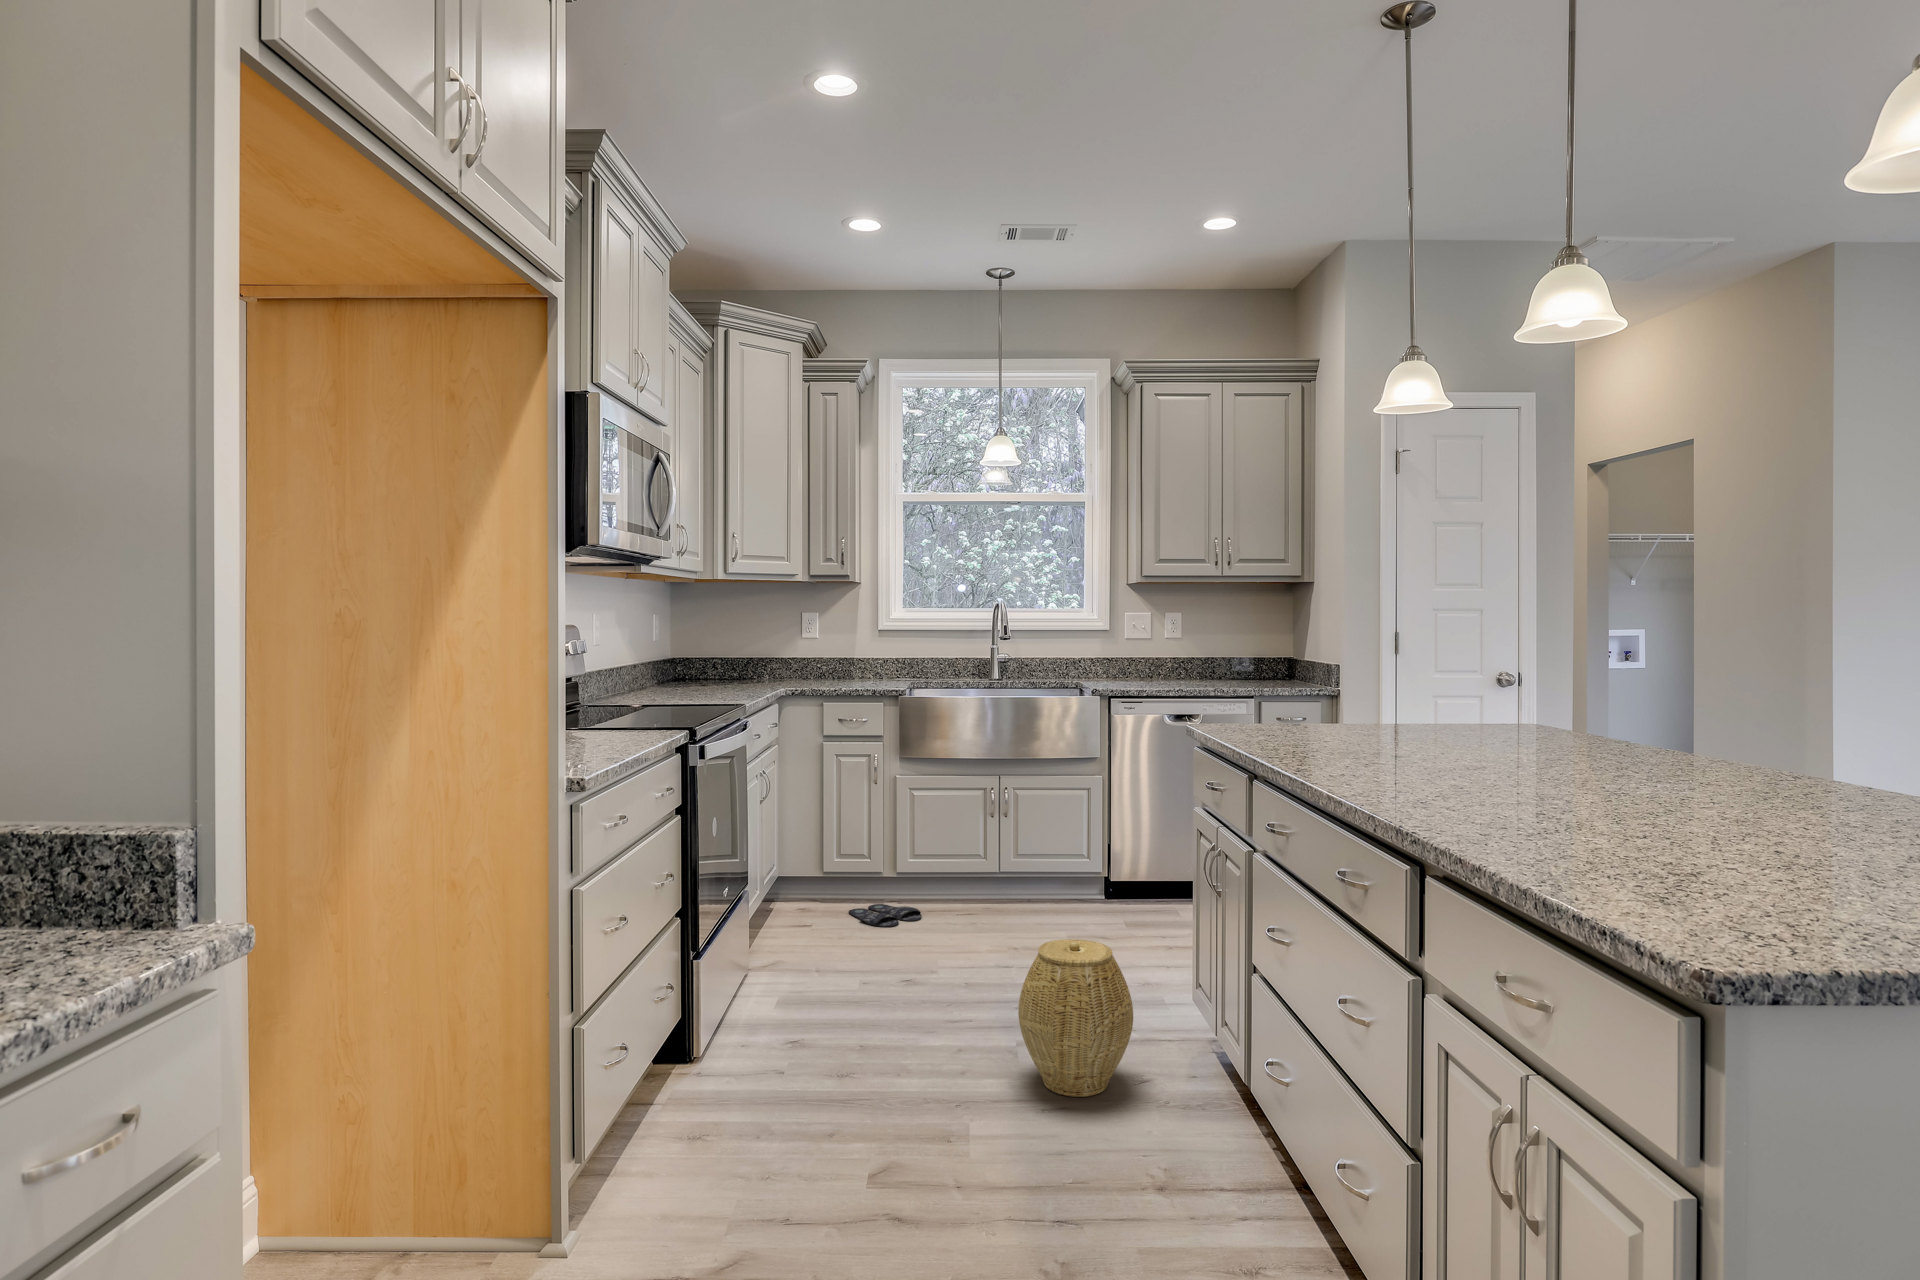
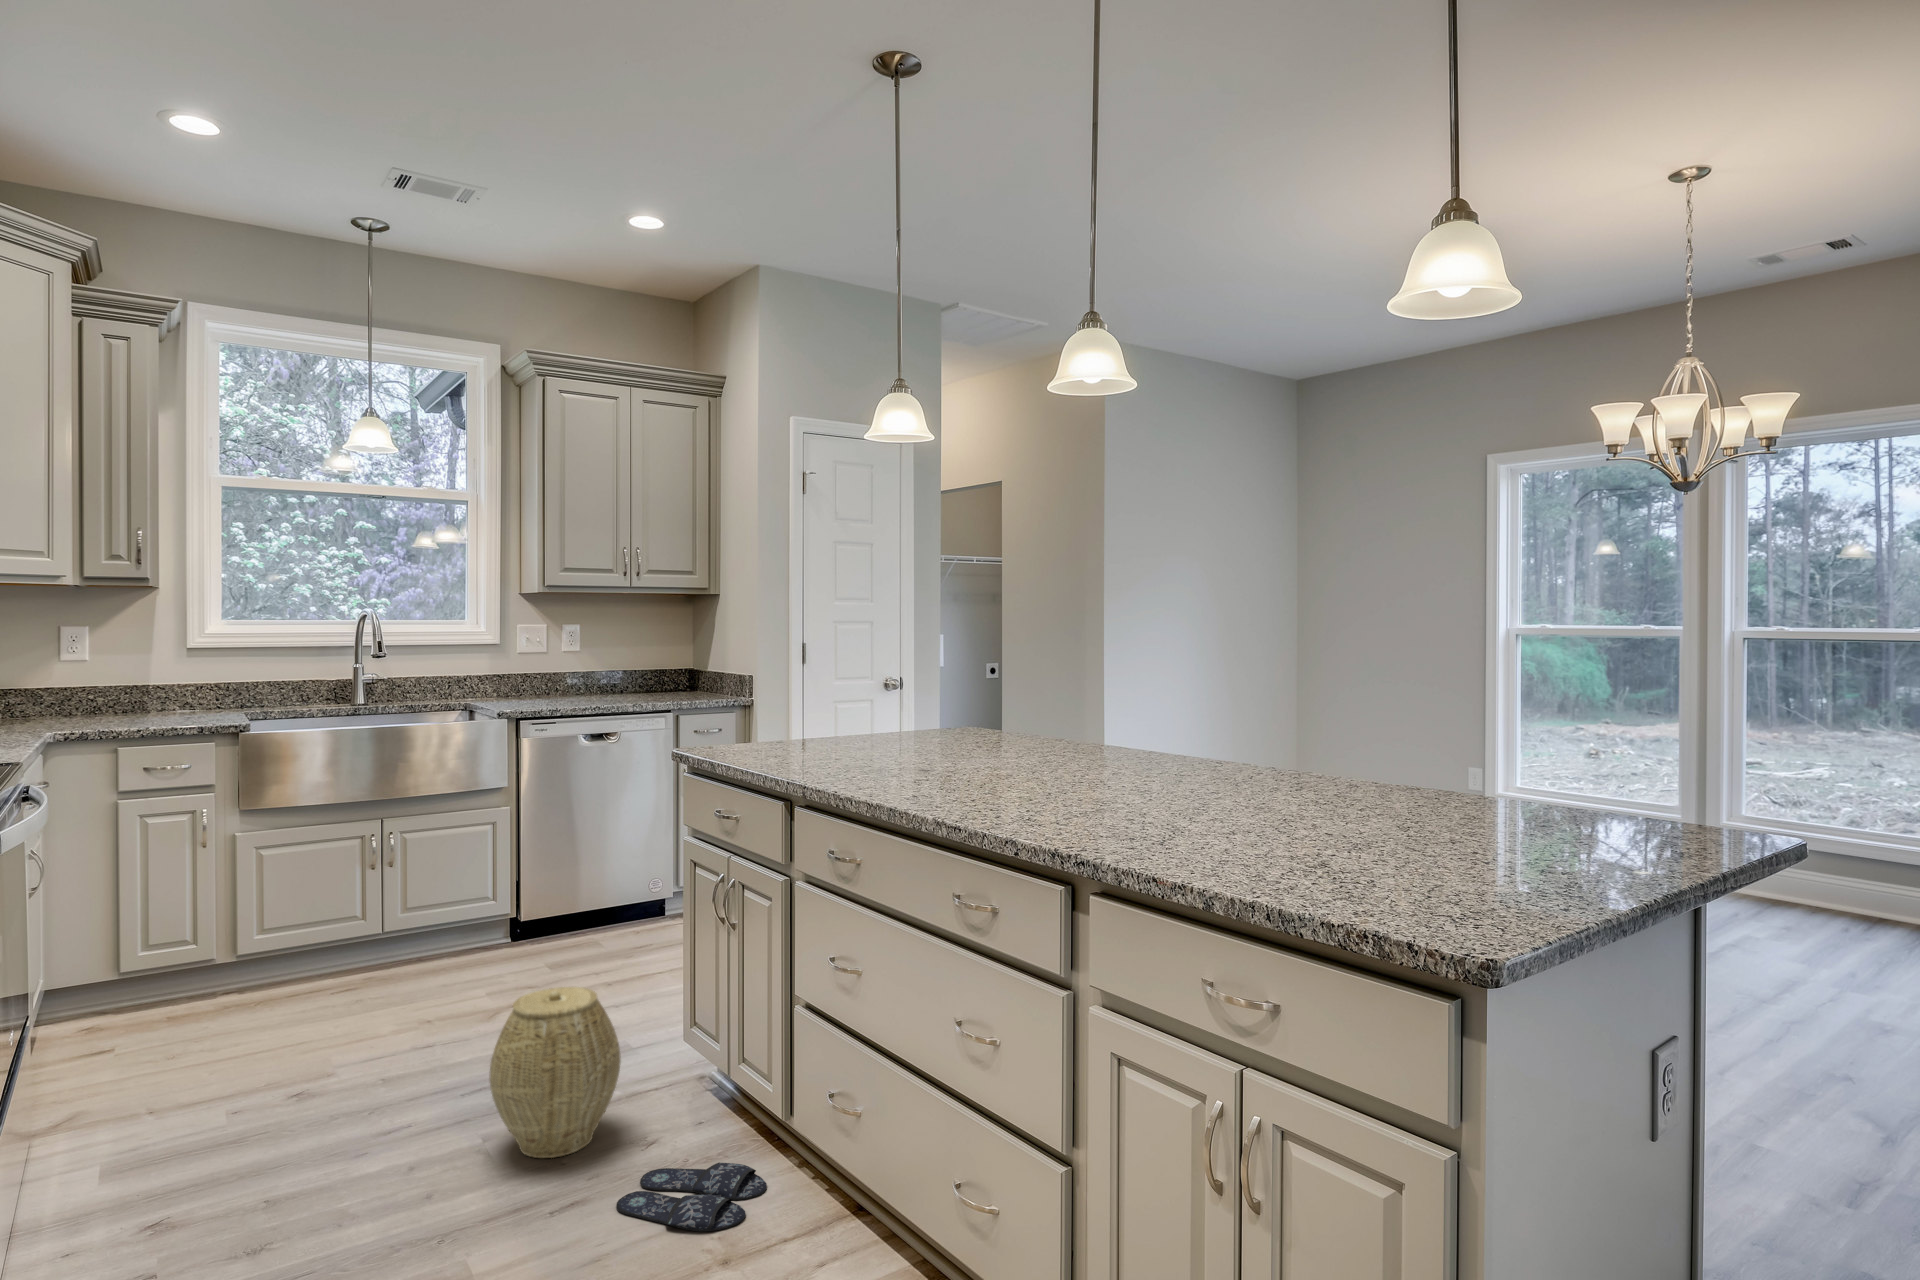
slippers: present [849,904,922,927] -> present [616,1162,766,1231]

